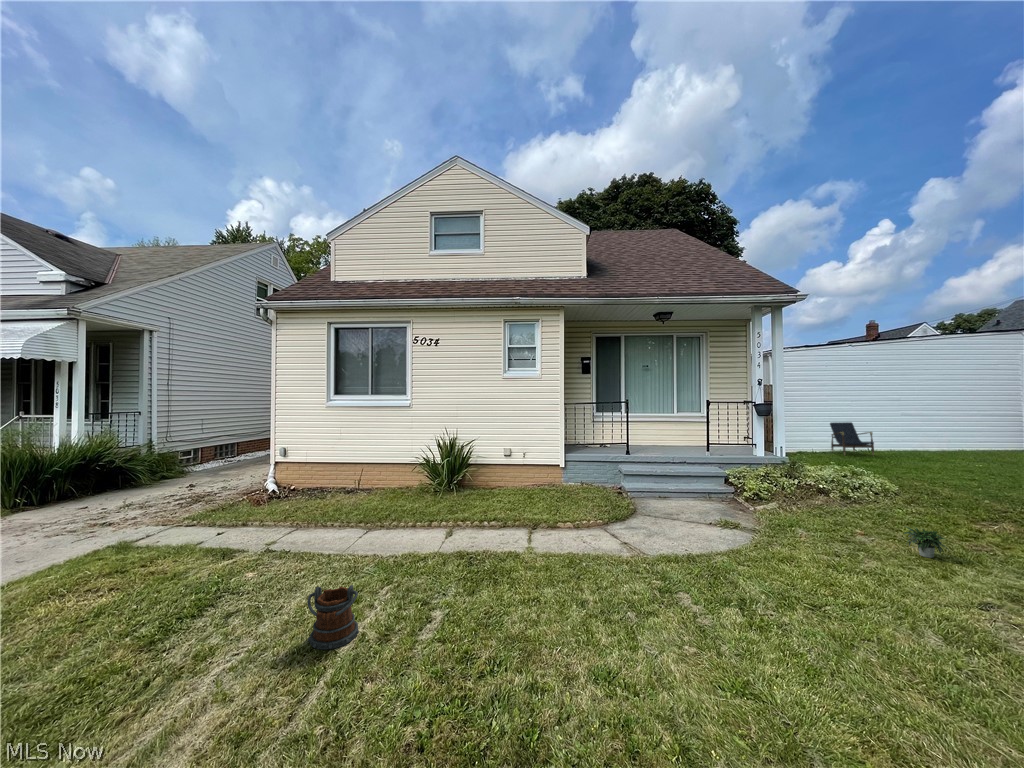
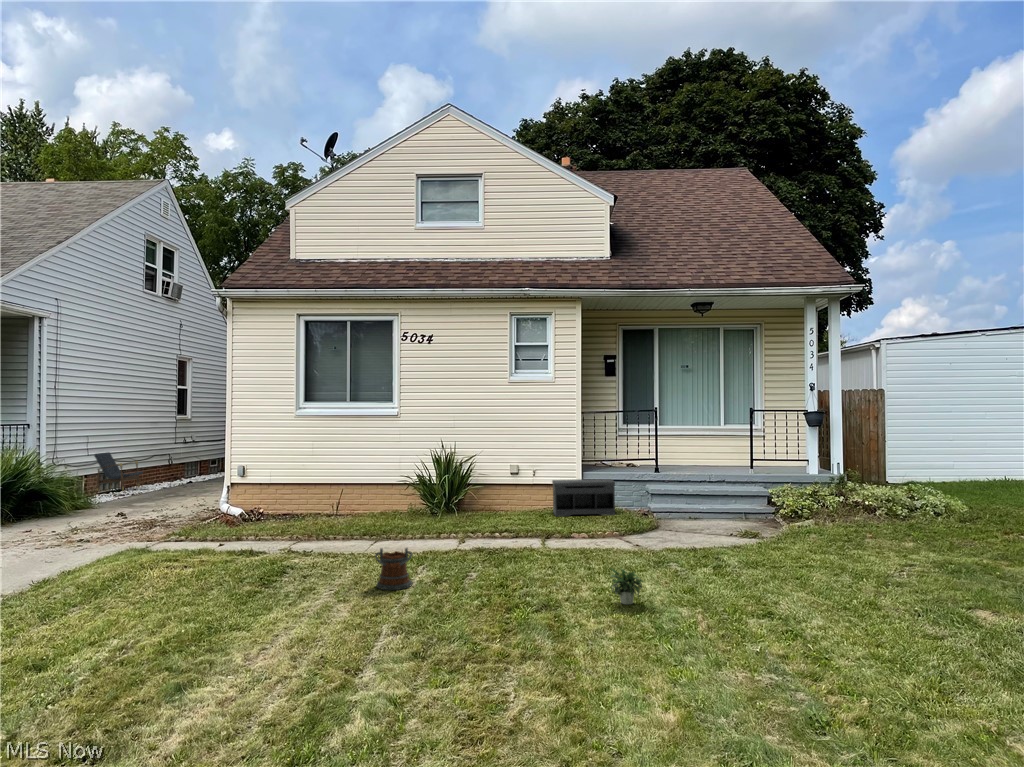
lounge chair: present [830,422,874,455] -> present [94,452,143,491]
bench: none [540,461,594,494] -> present [552,479,615,516]
potted plant: present [904,526,949,558] -> present [611,569,644,604]

